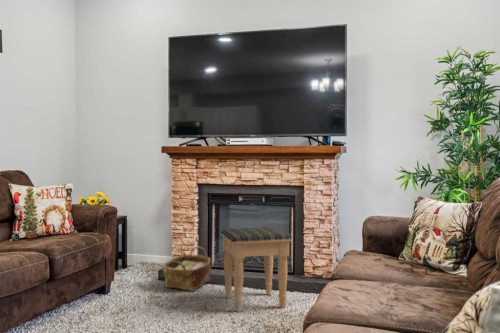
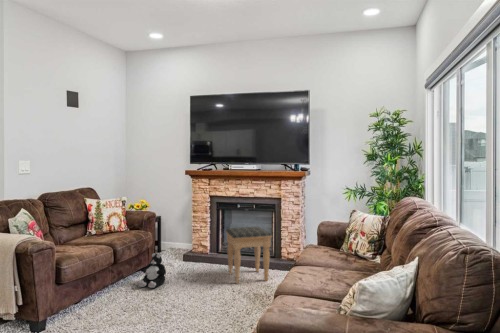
woven basket: present [163,247,211,291] -> none [187,239,219,269]
plush toy: none [87,265,130,318] -> present [138,253,166,288]

